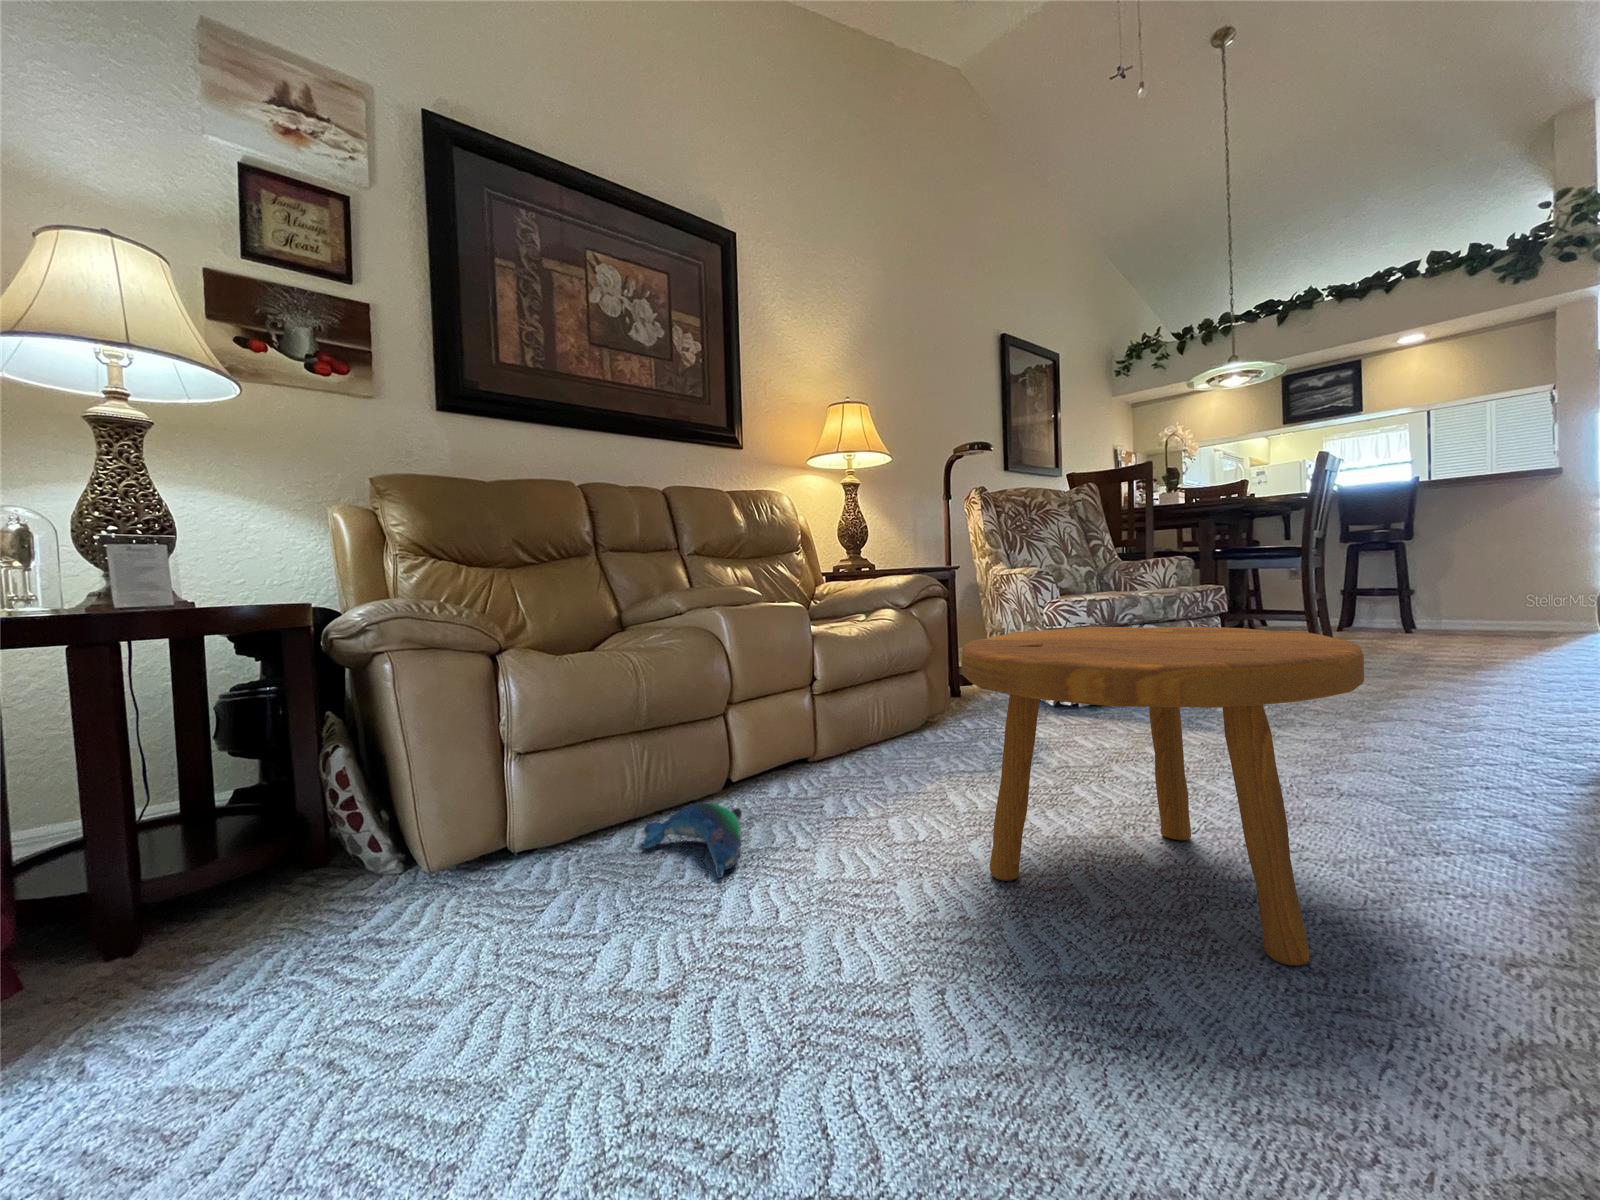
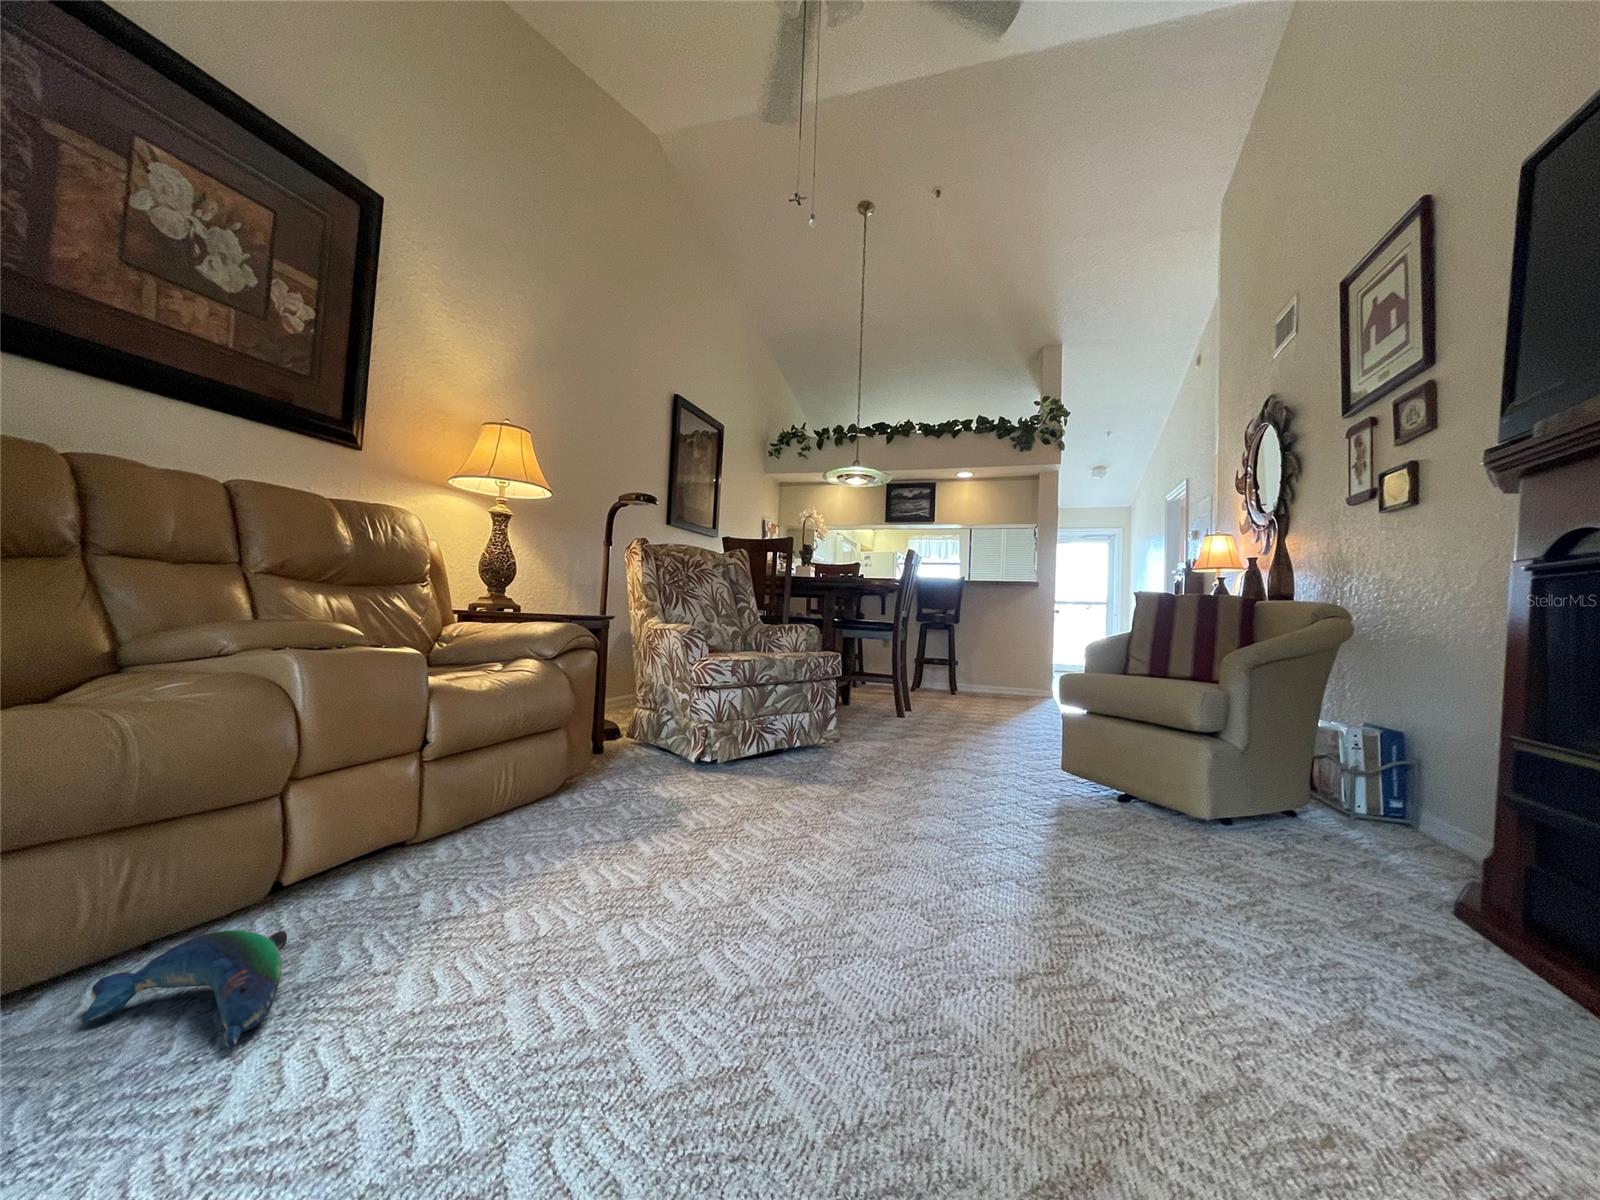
footstool: present [961,627,1364,966] -> none [608,695,937,1013]

